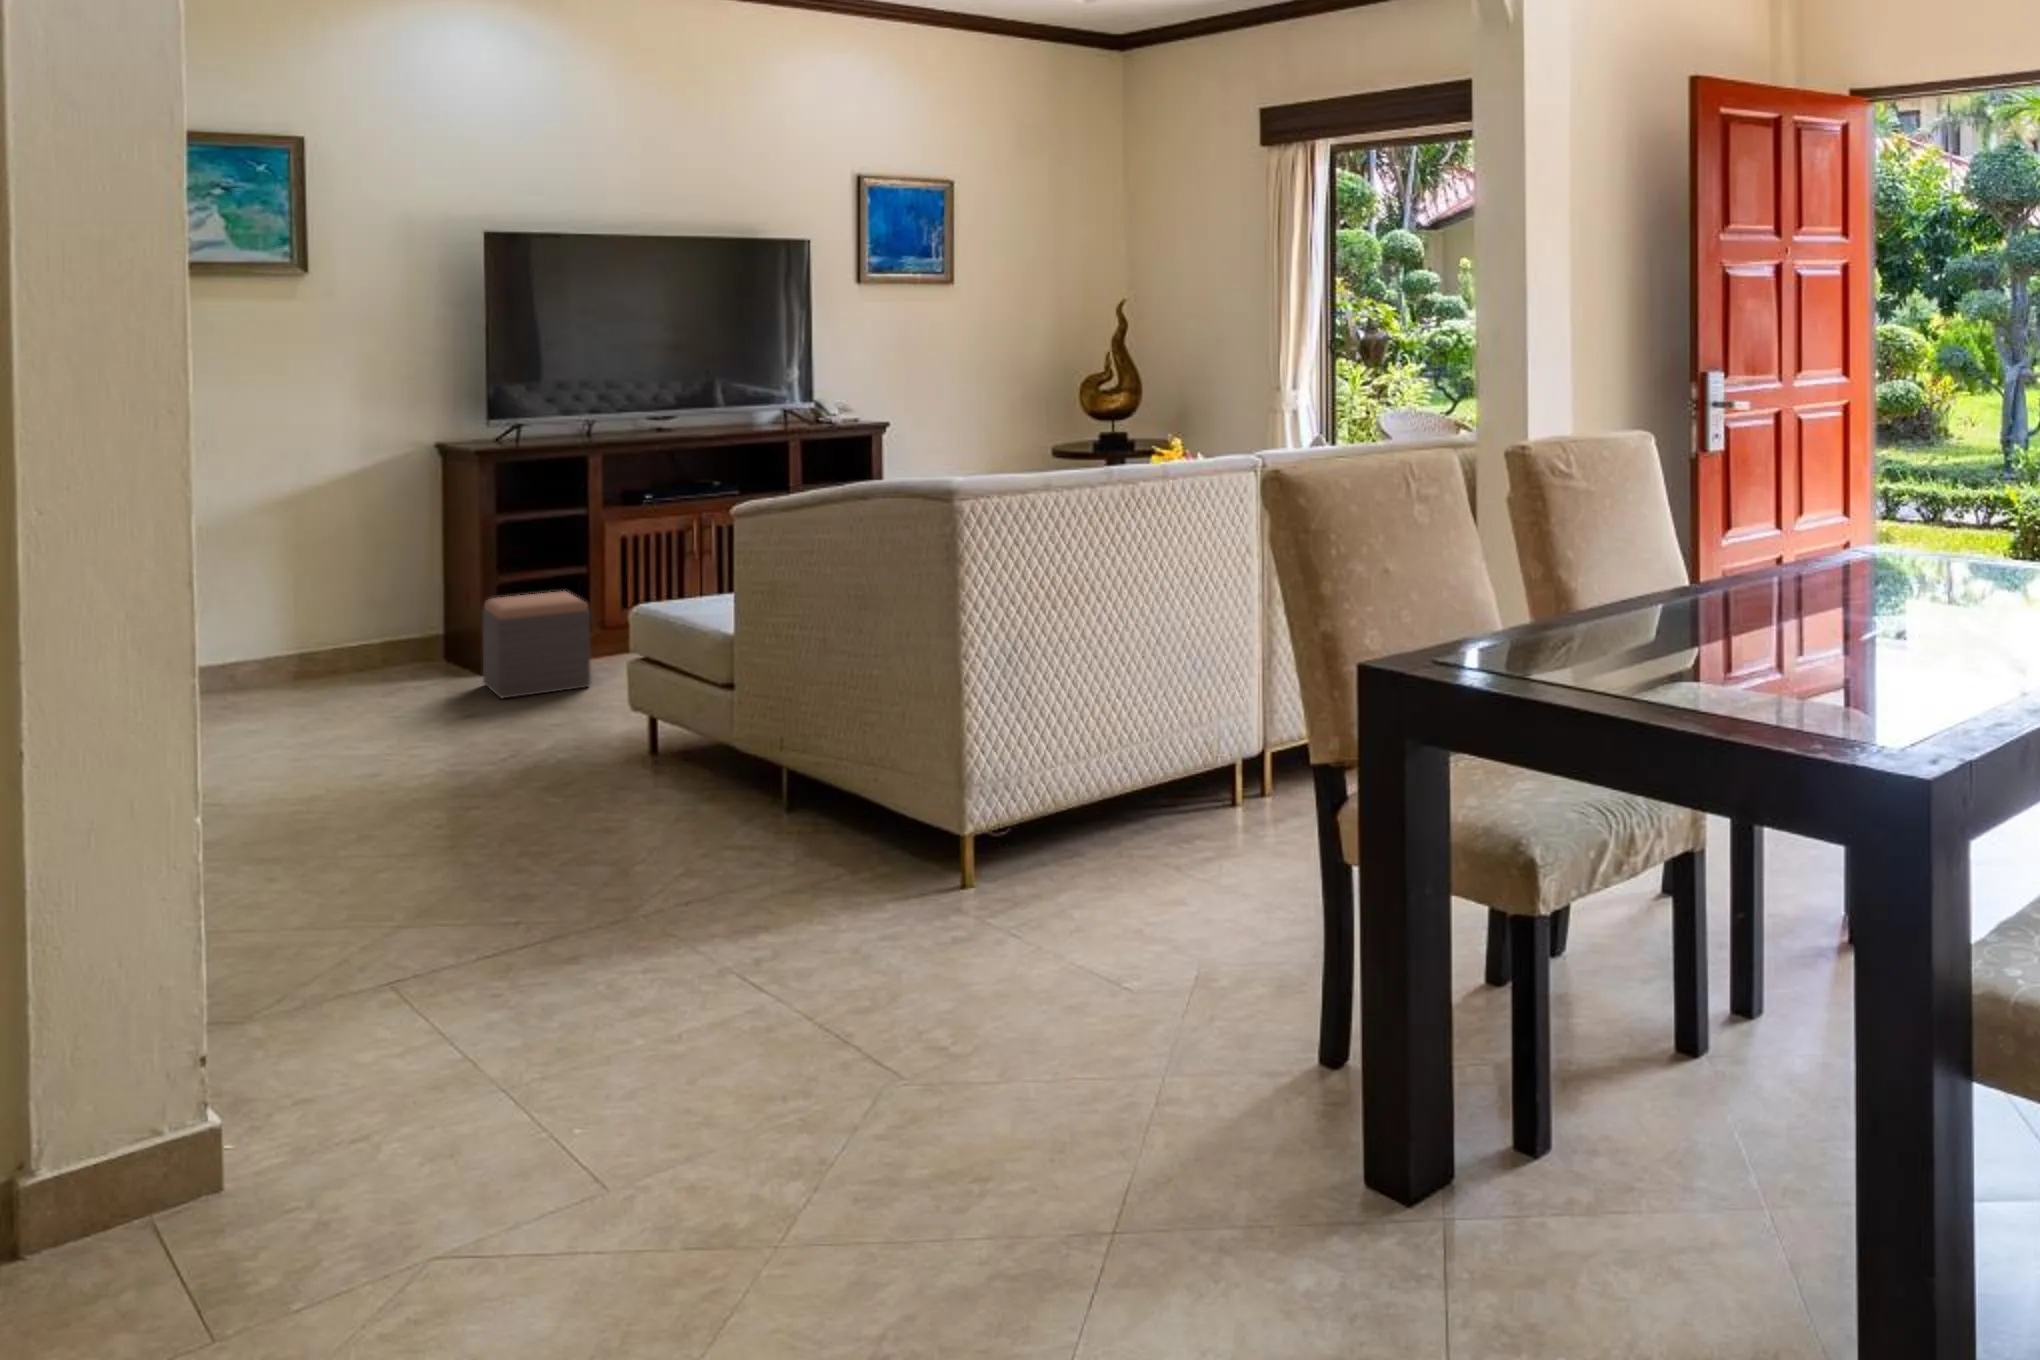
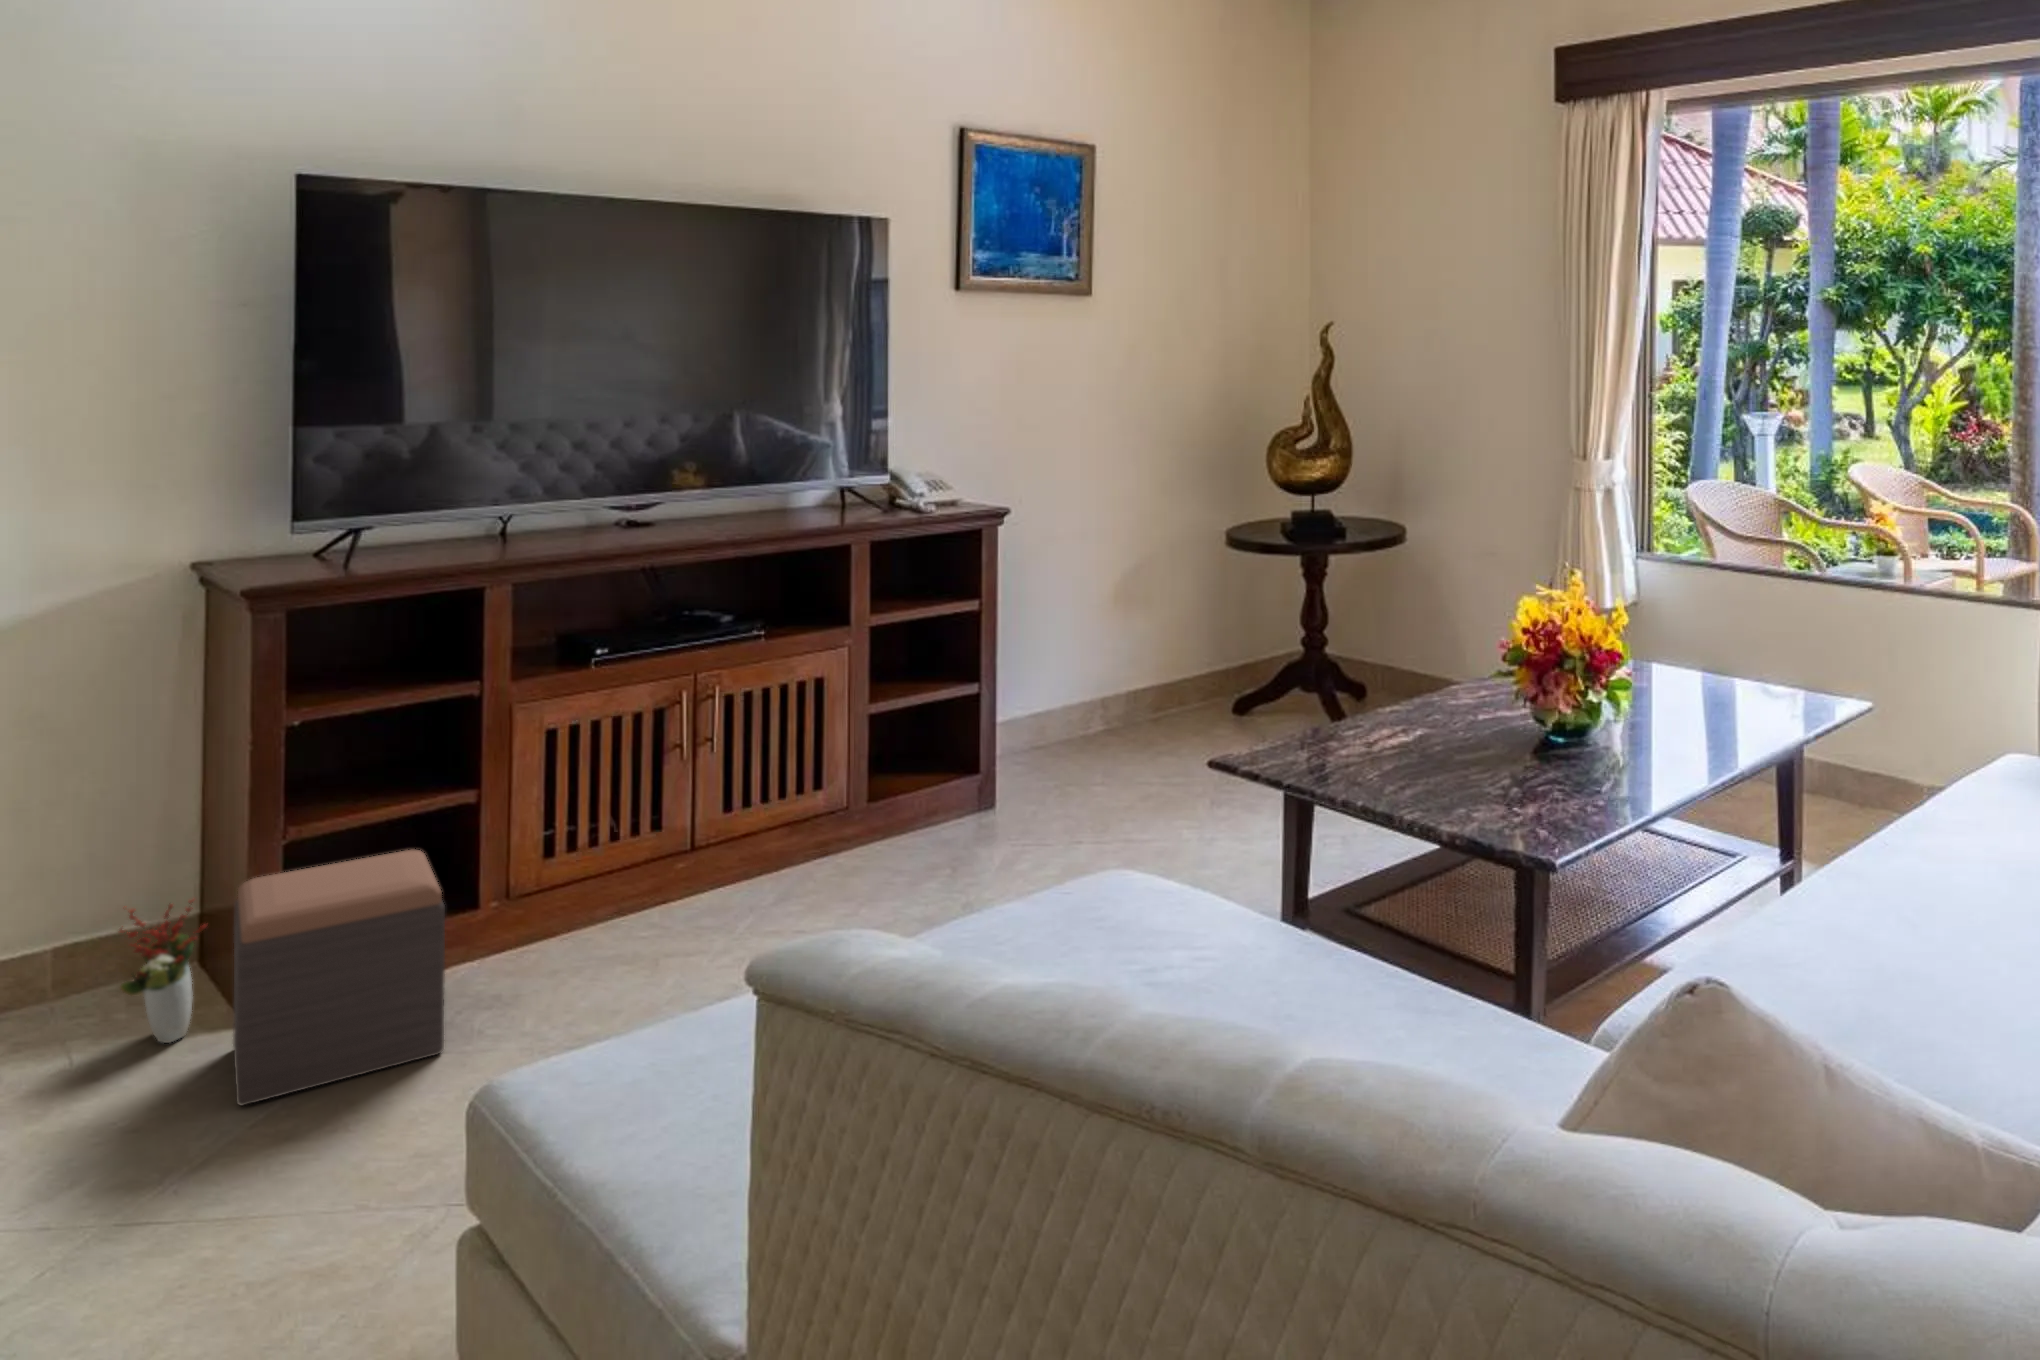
decorative plant: none [421,613,464,683] -> present [120,900,207,1043]

